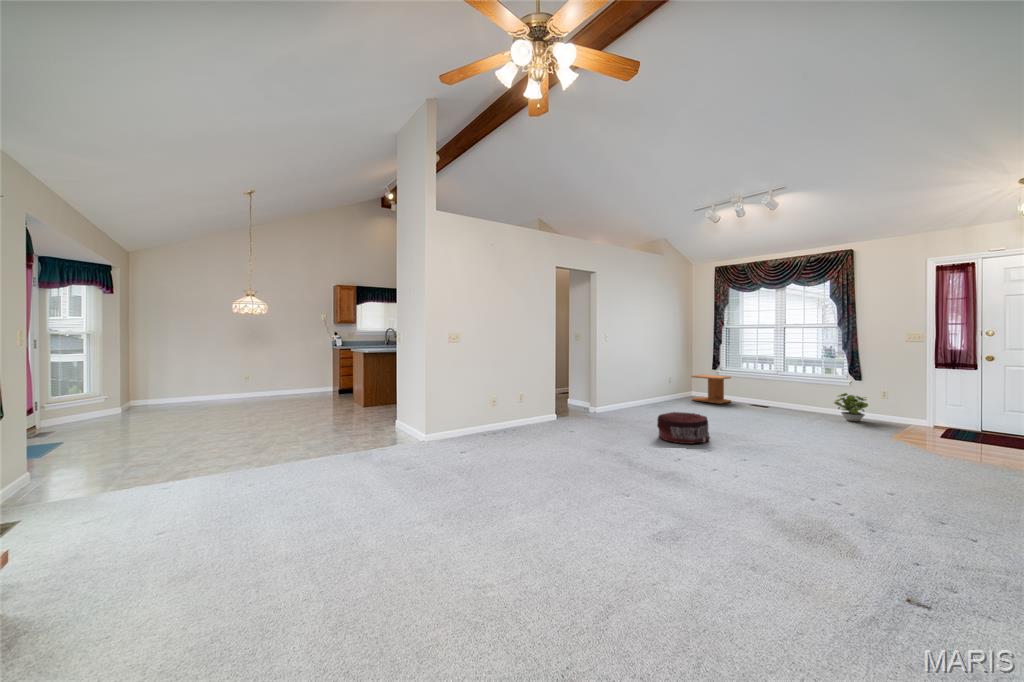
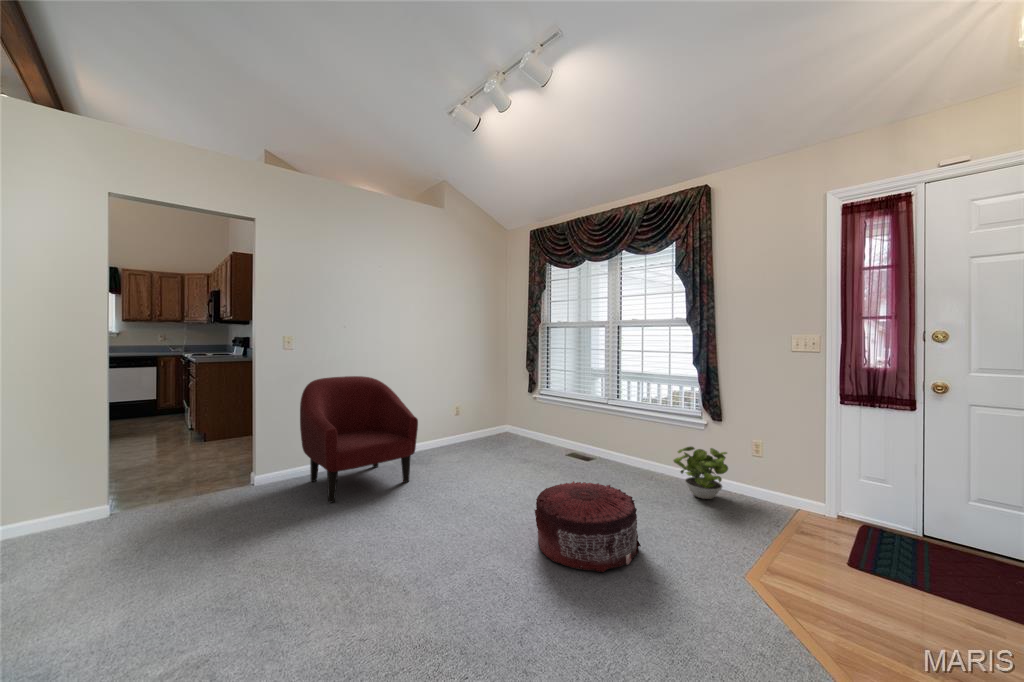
armchair: none [618,360,679,420] -> present [300,376,418,503]
side table: present [692,375,731,404] -> none [490,398,546,449]
pouf: present [657,412,710,444] -> present [535,481,641,572]

